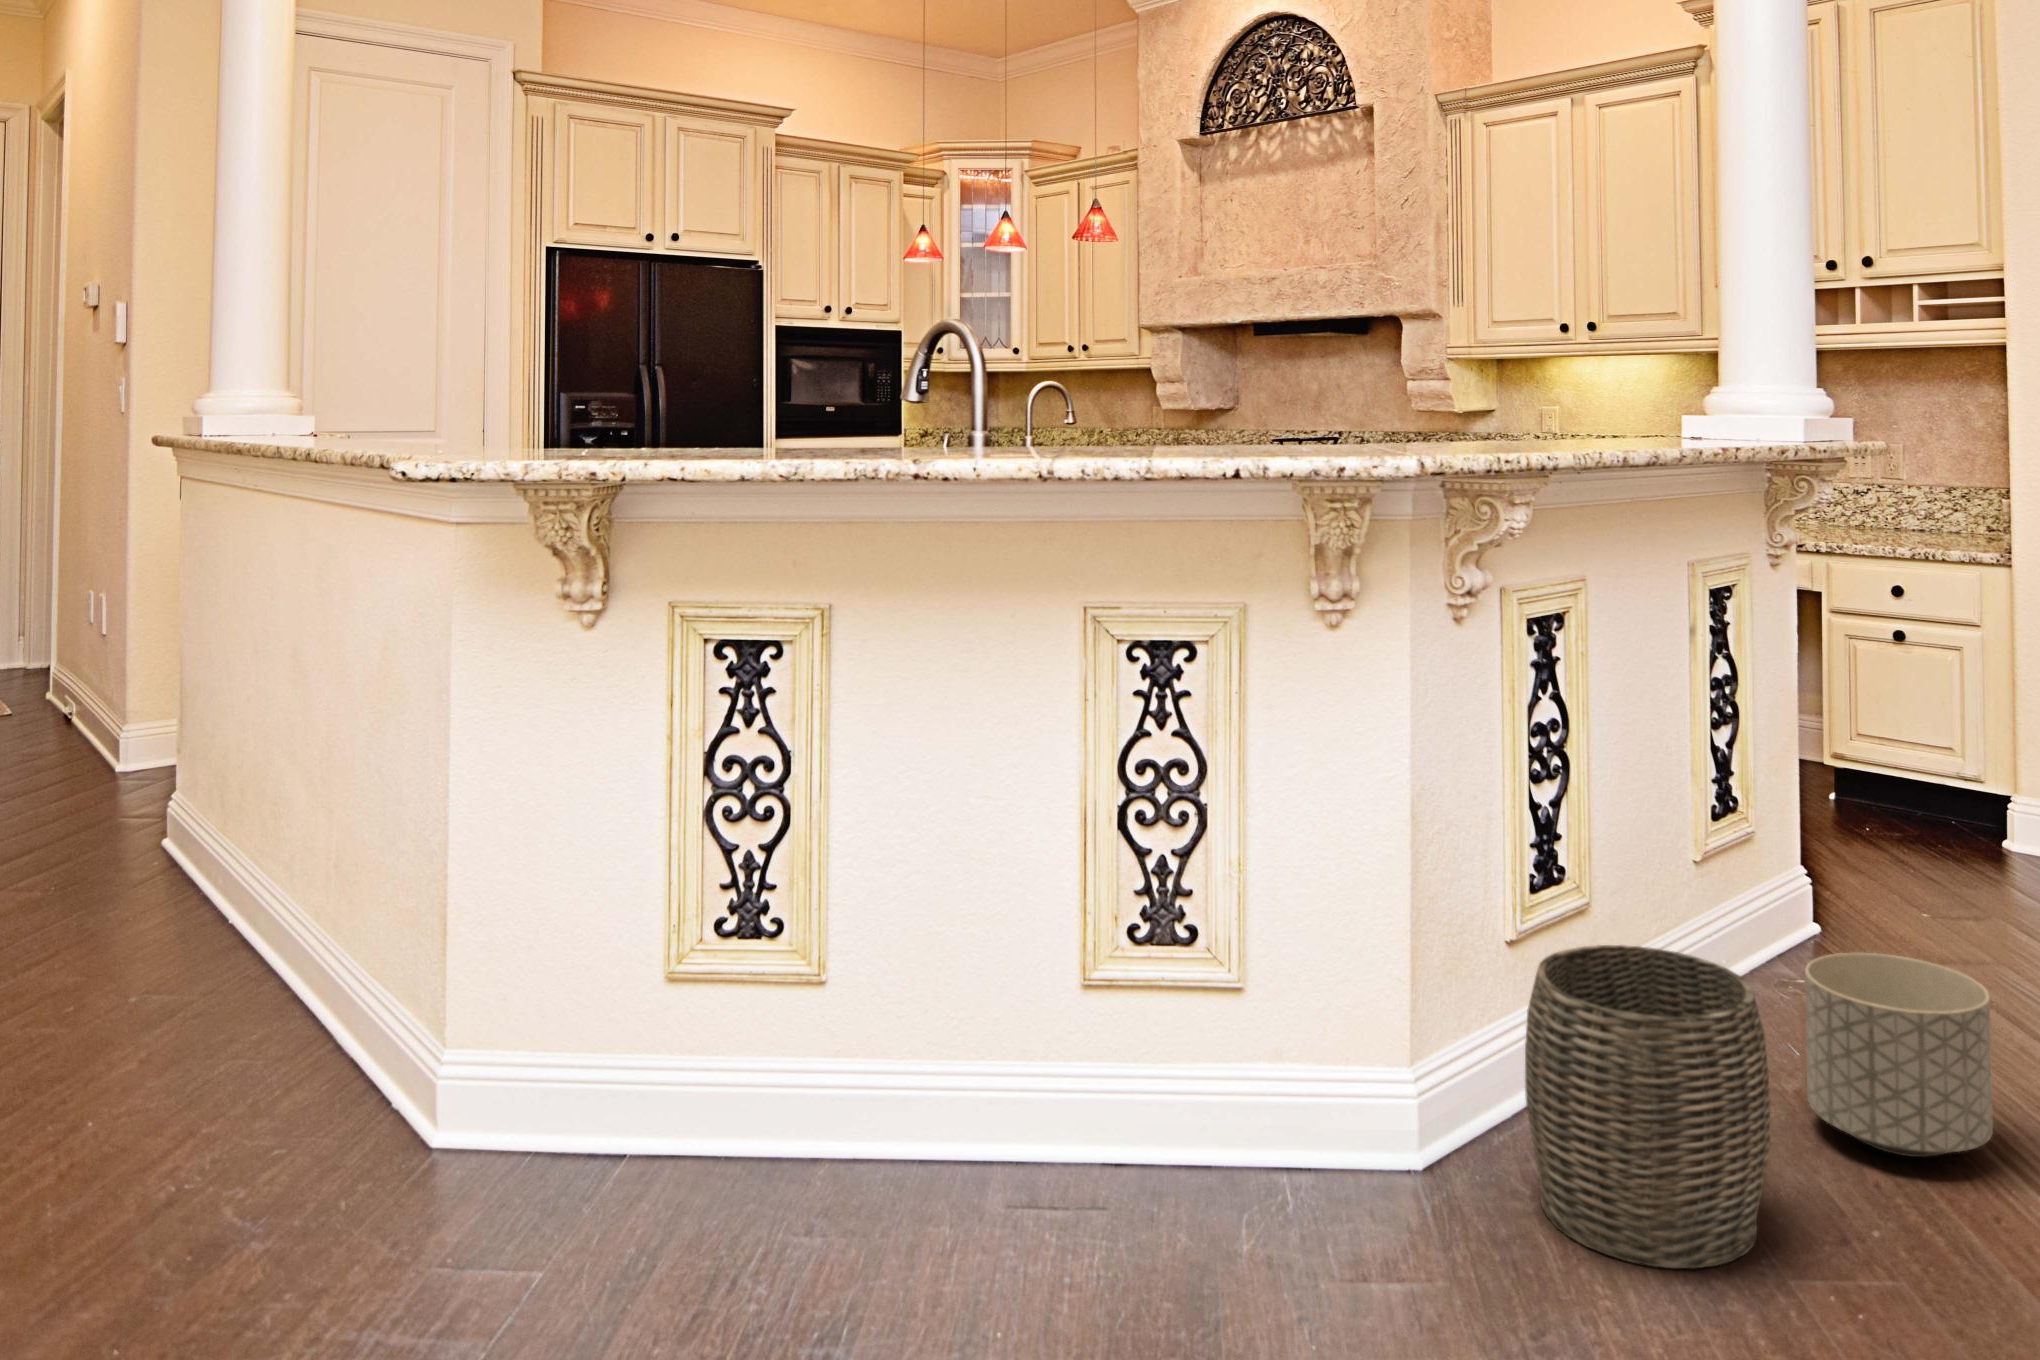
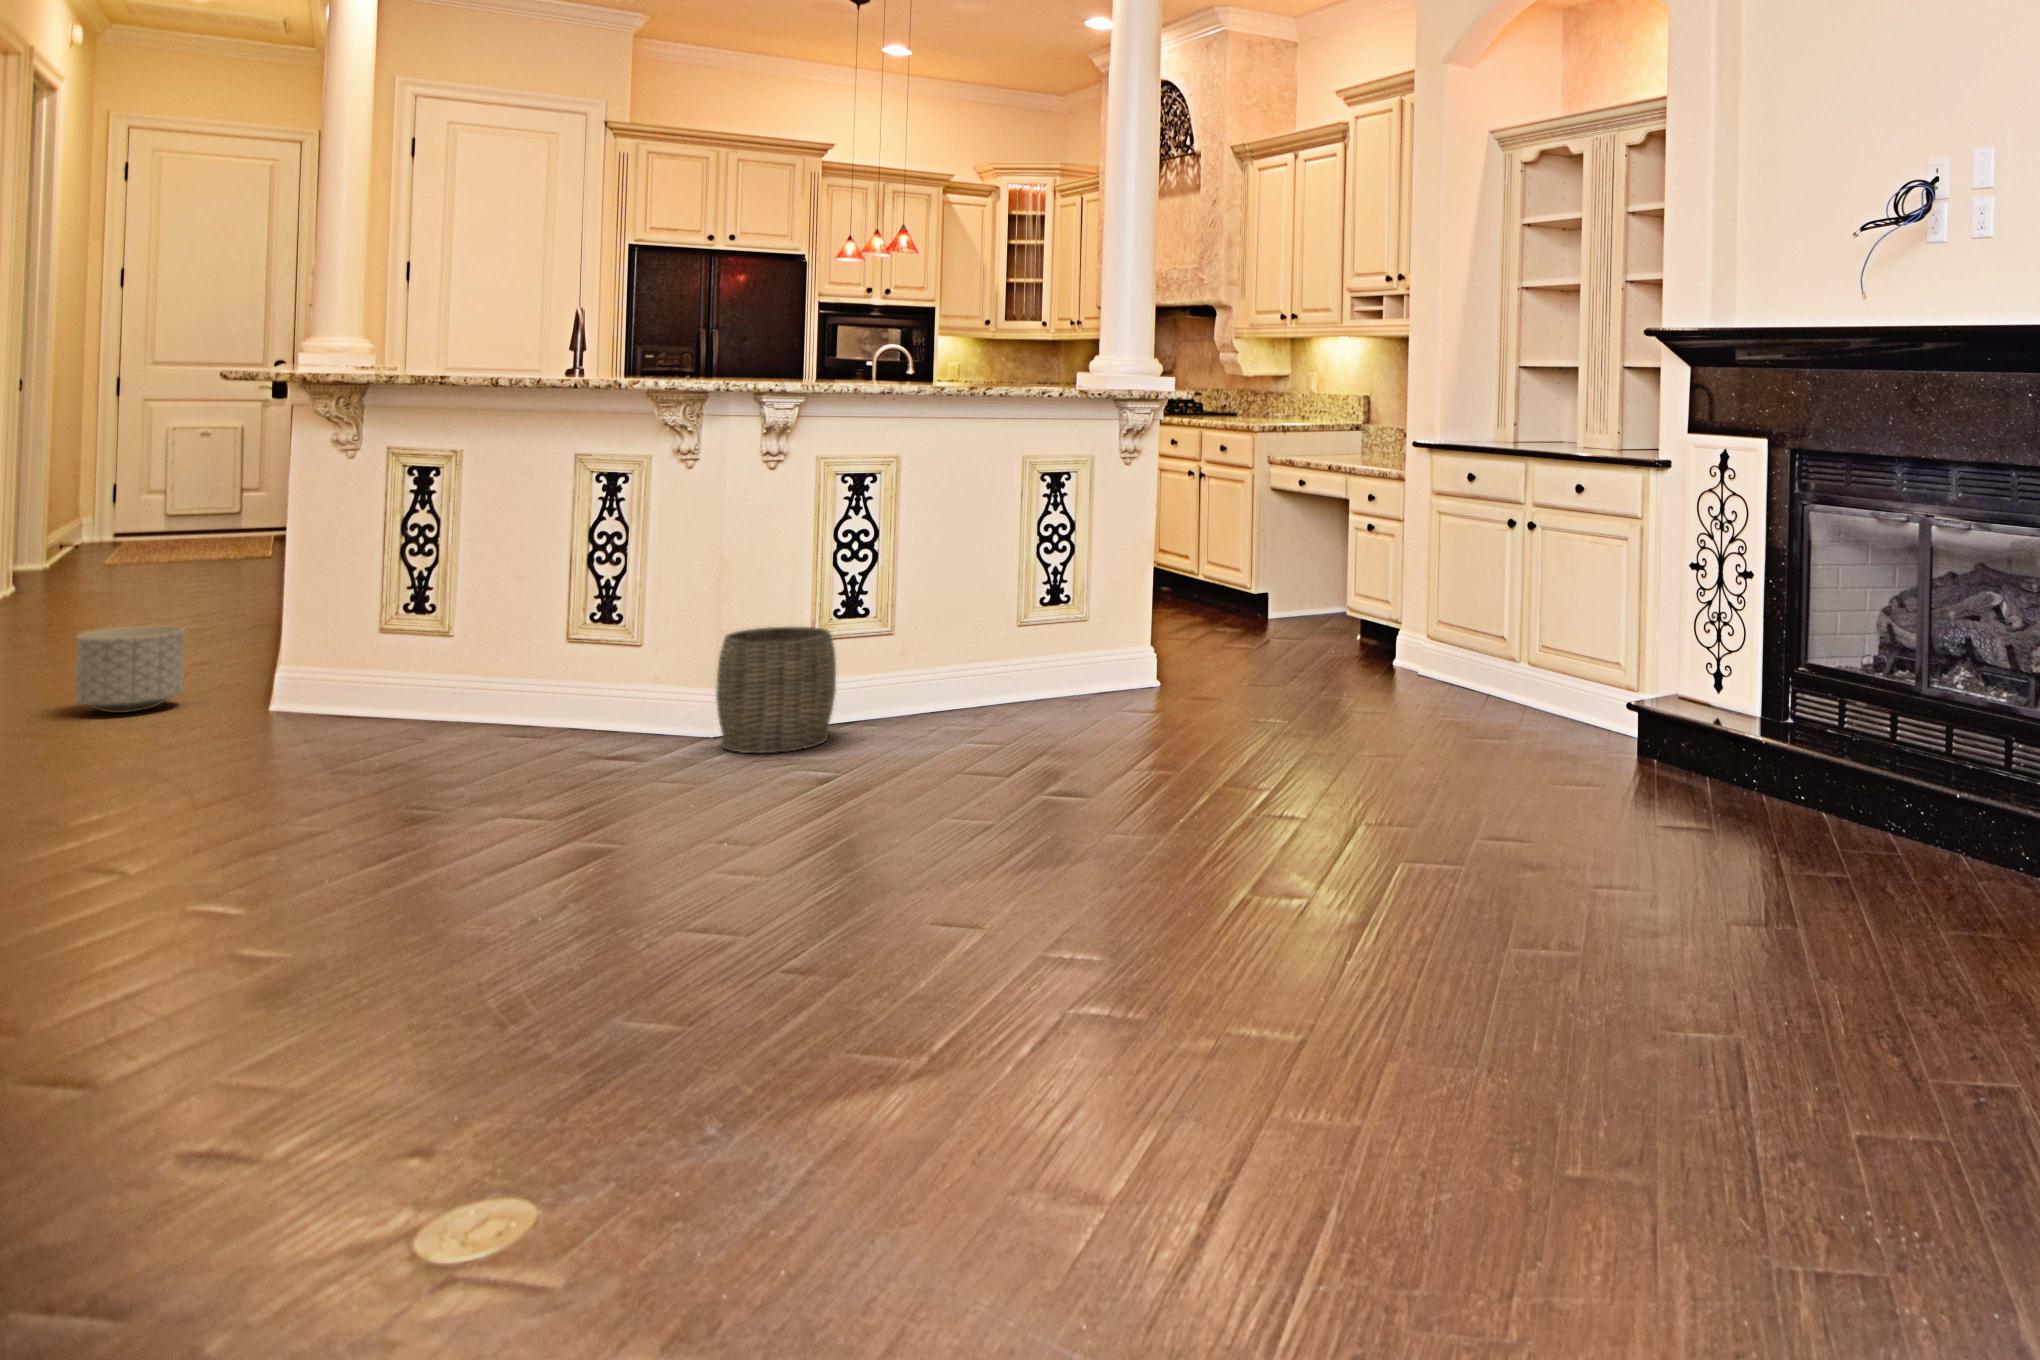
planter: present [1805,953,1993,1157] -> present [75,626,185,713]

